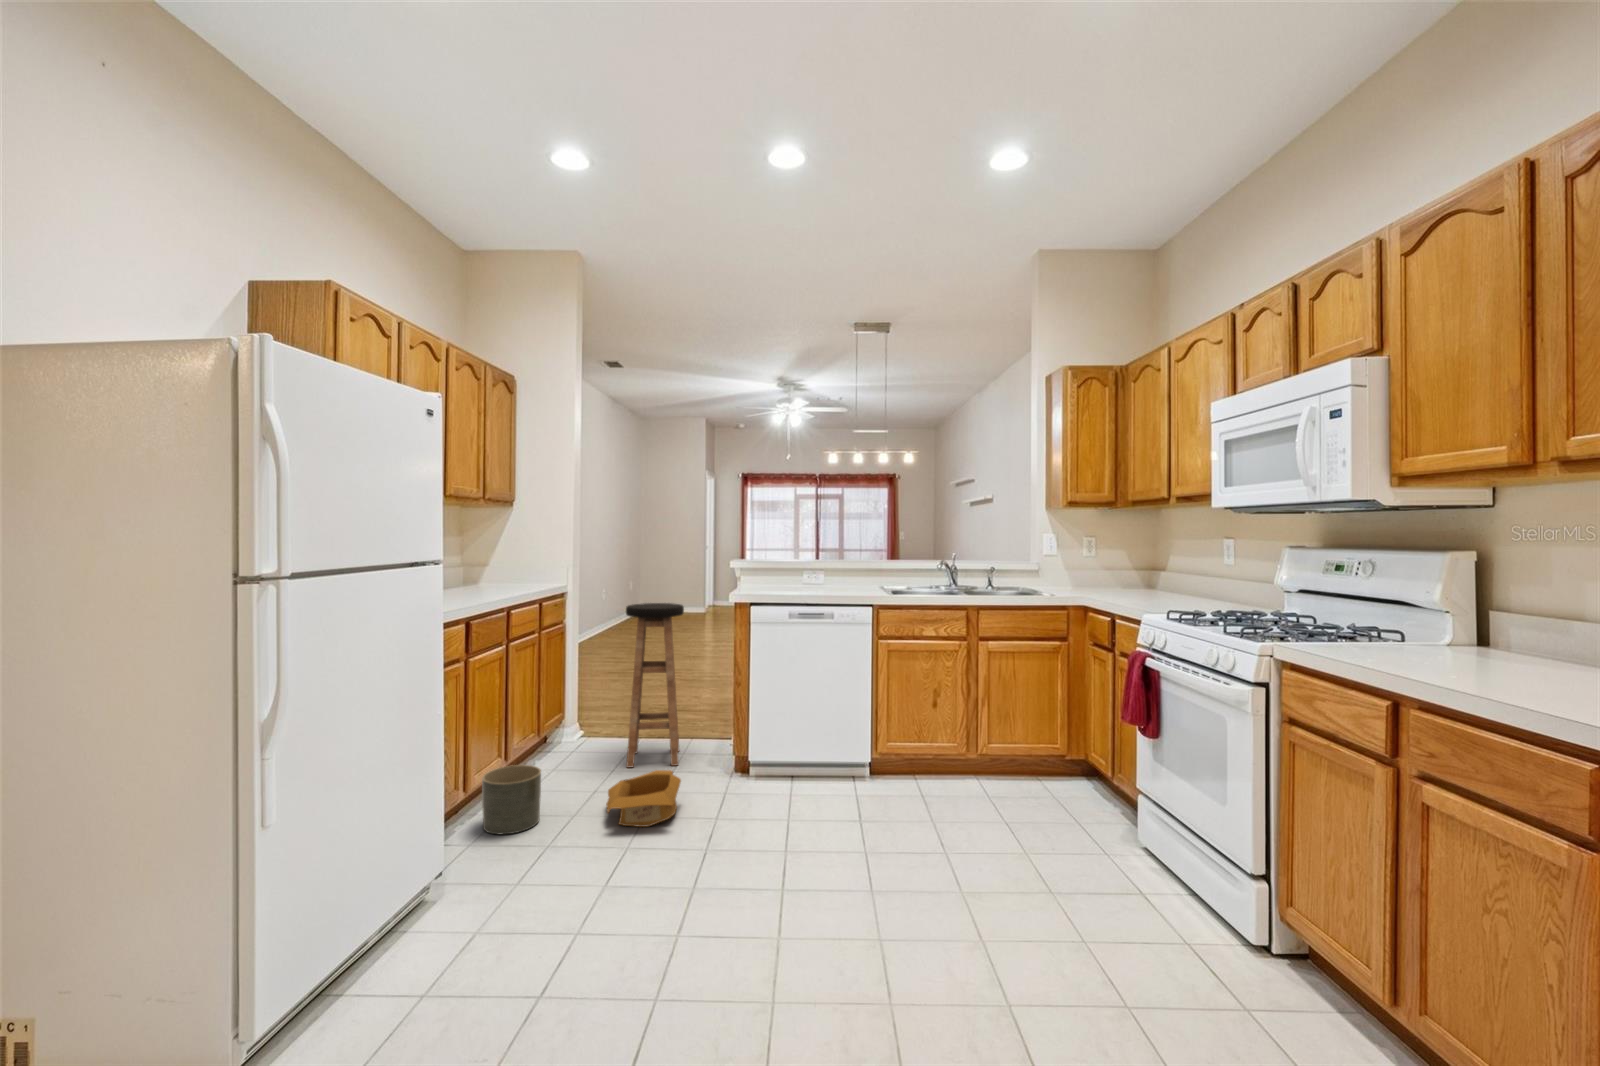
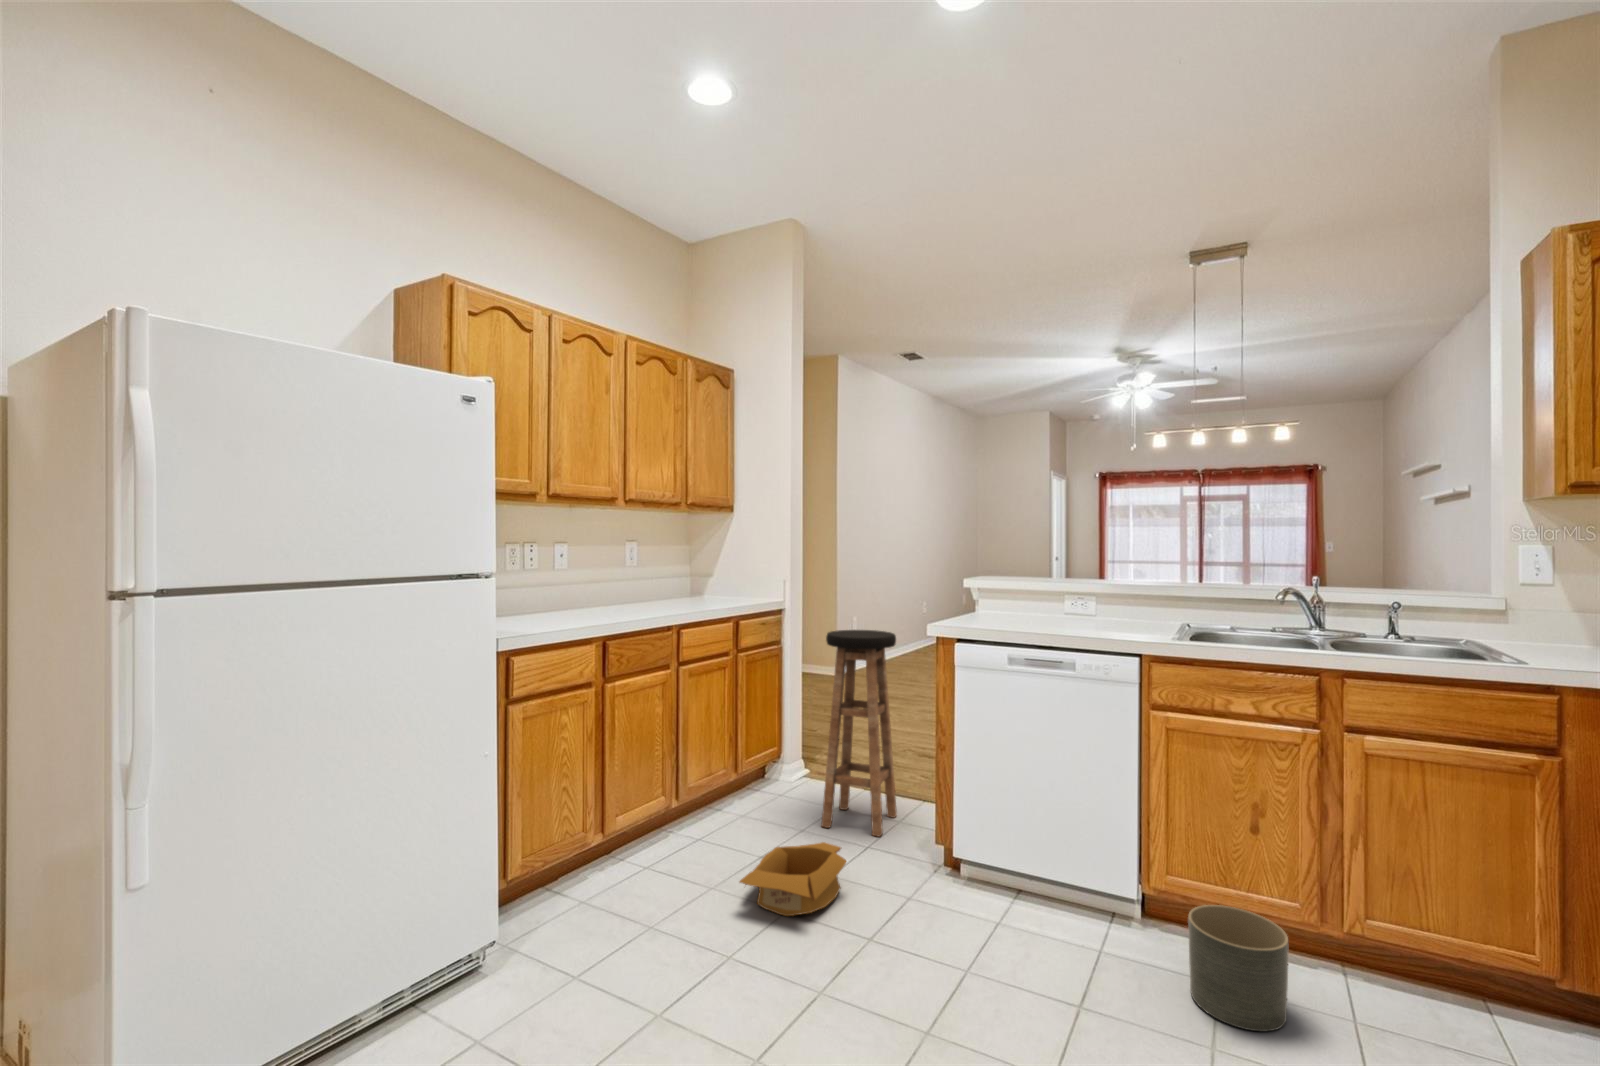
planter: present [482,765,541,835] -> present [1188,905,1289,1031]

